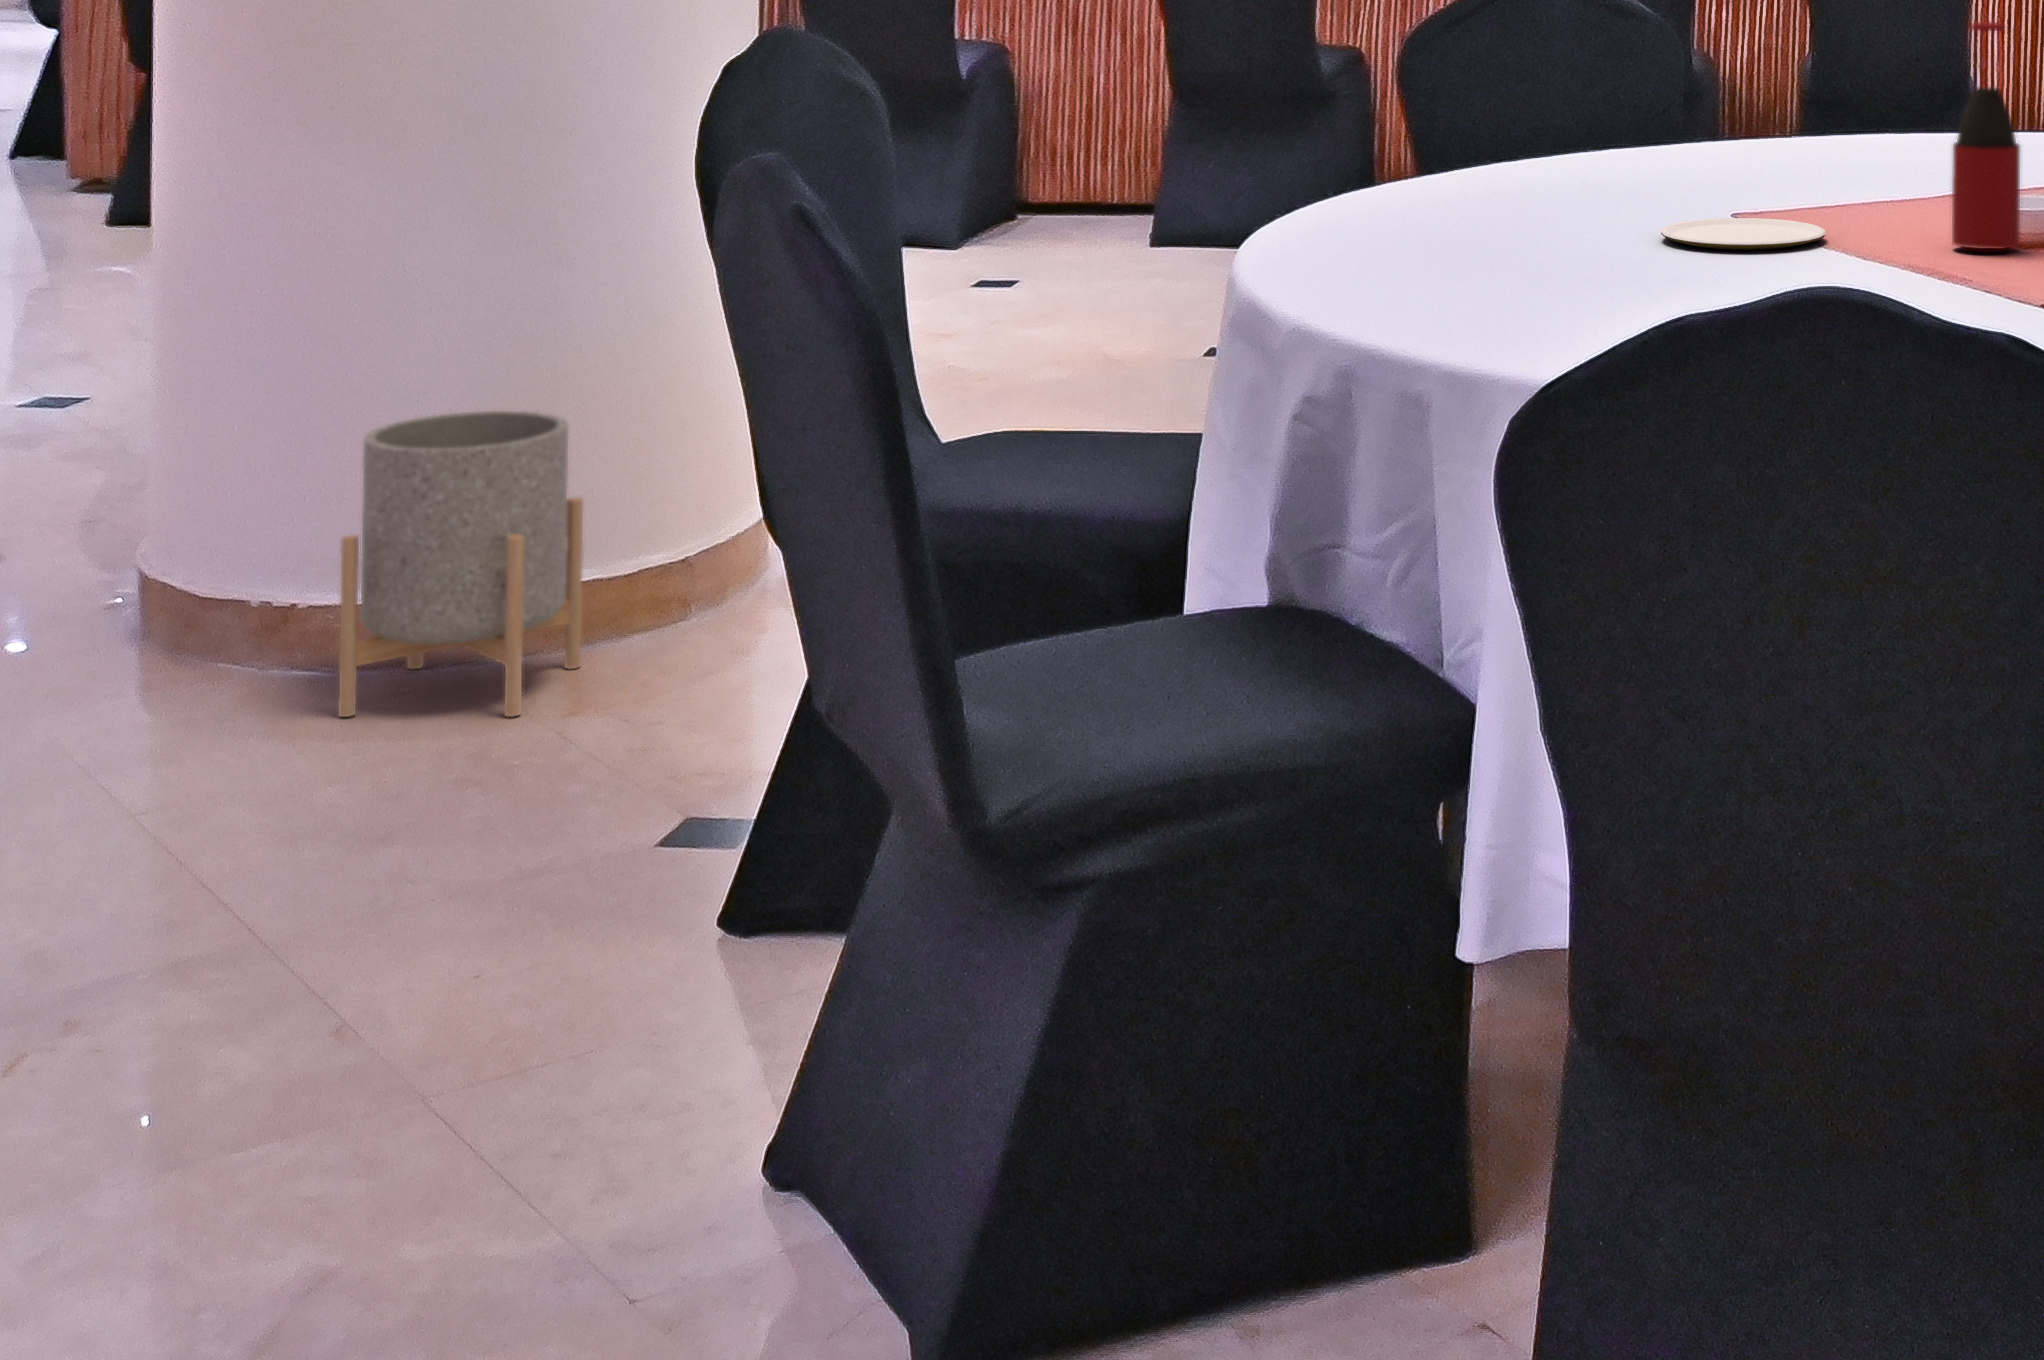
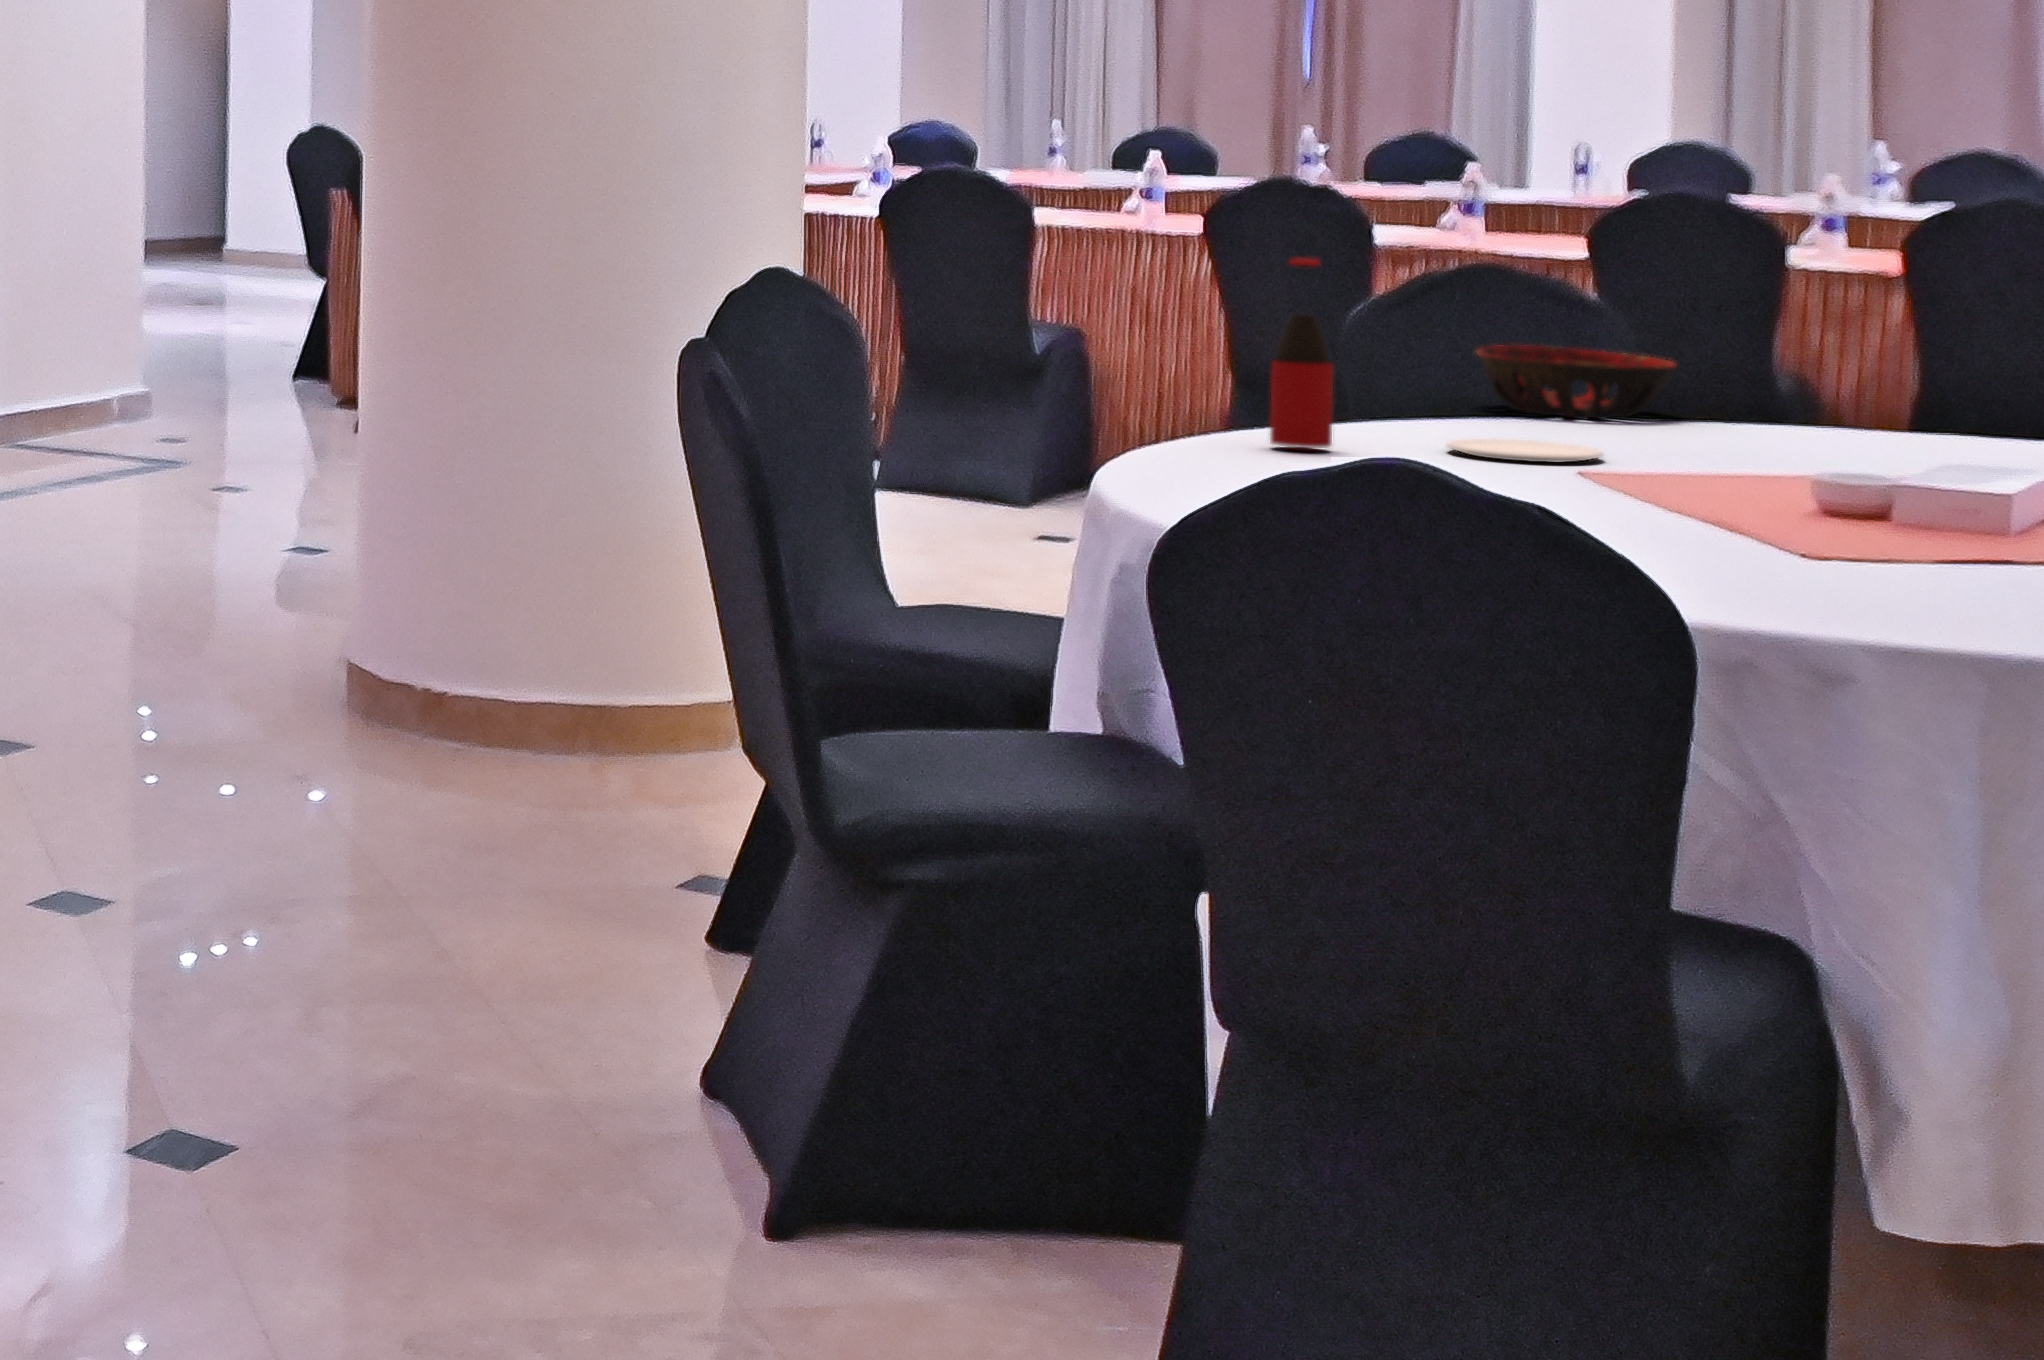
bottle: present [1952,22,2020,249] -> present [1270,259,1333,448]
decorative bowl: none [1620,90,1821,172] -> present [1477,345,1677,418]
planter: present [339,411,583,717] -> none [466,547,640,772]

